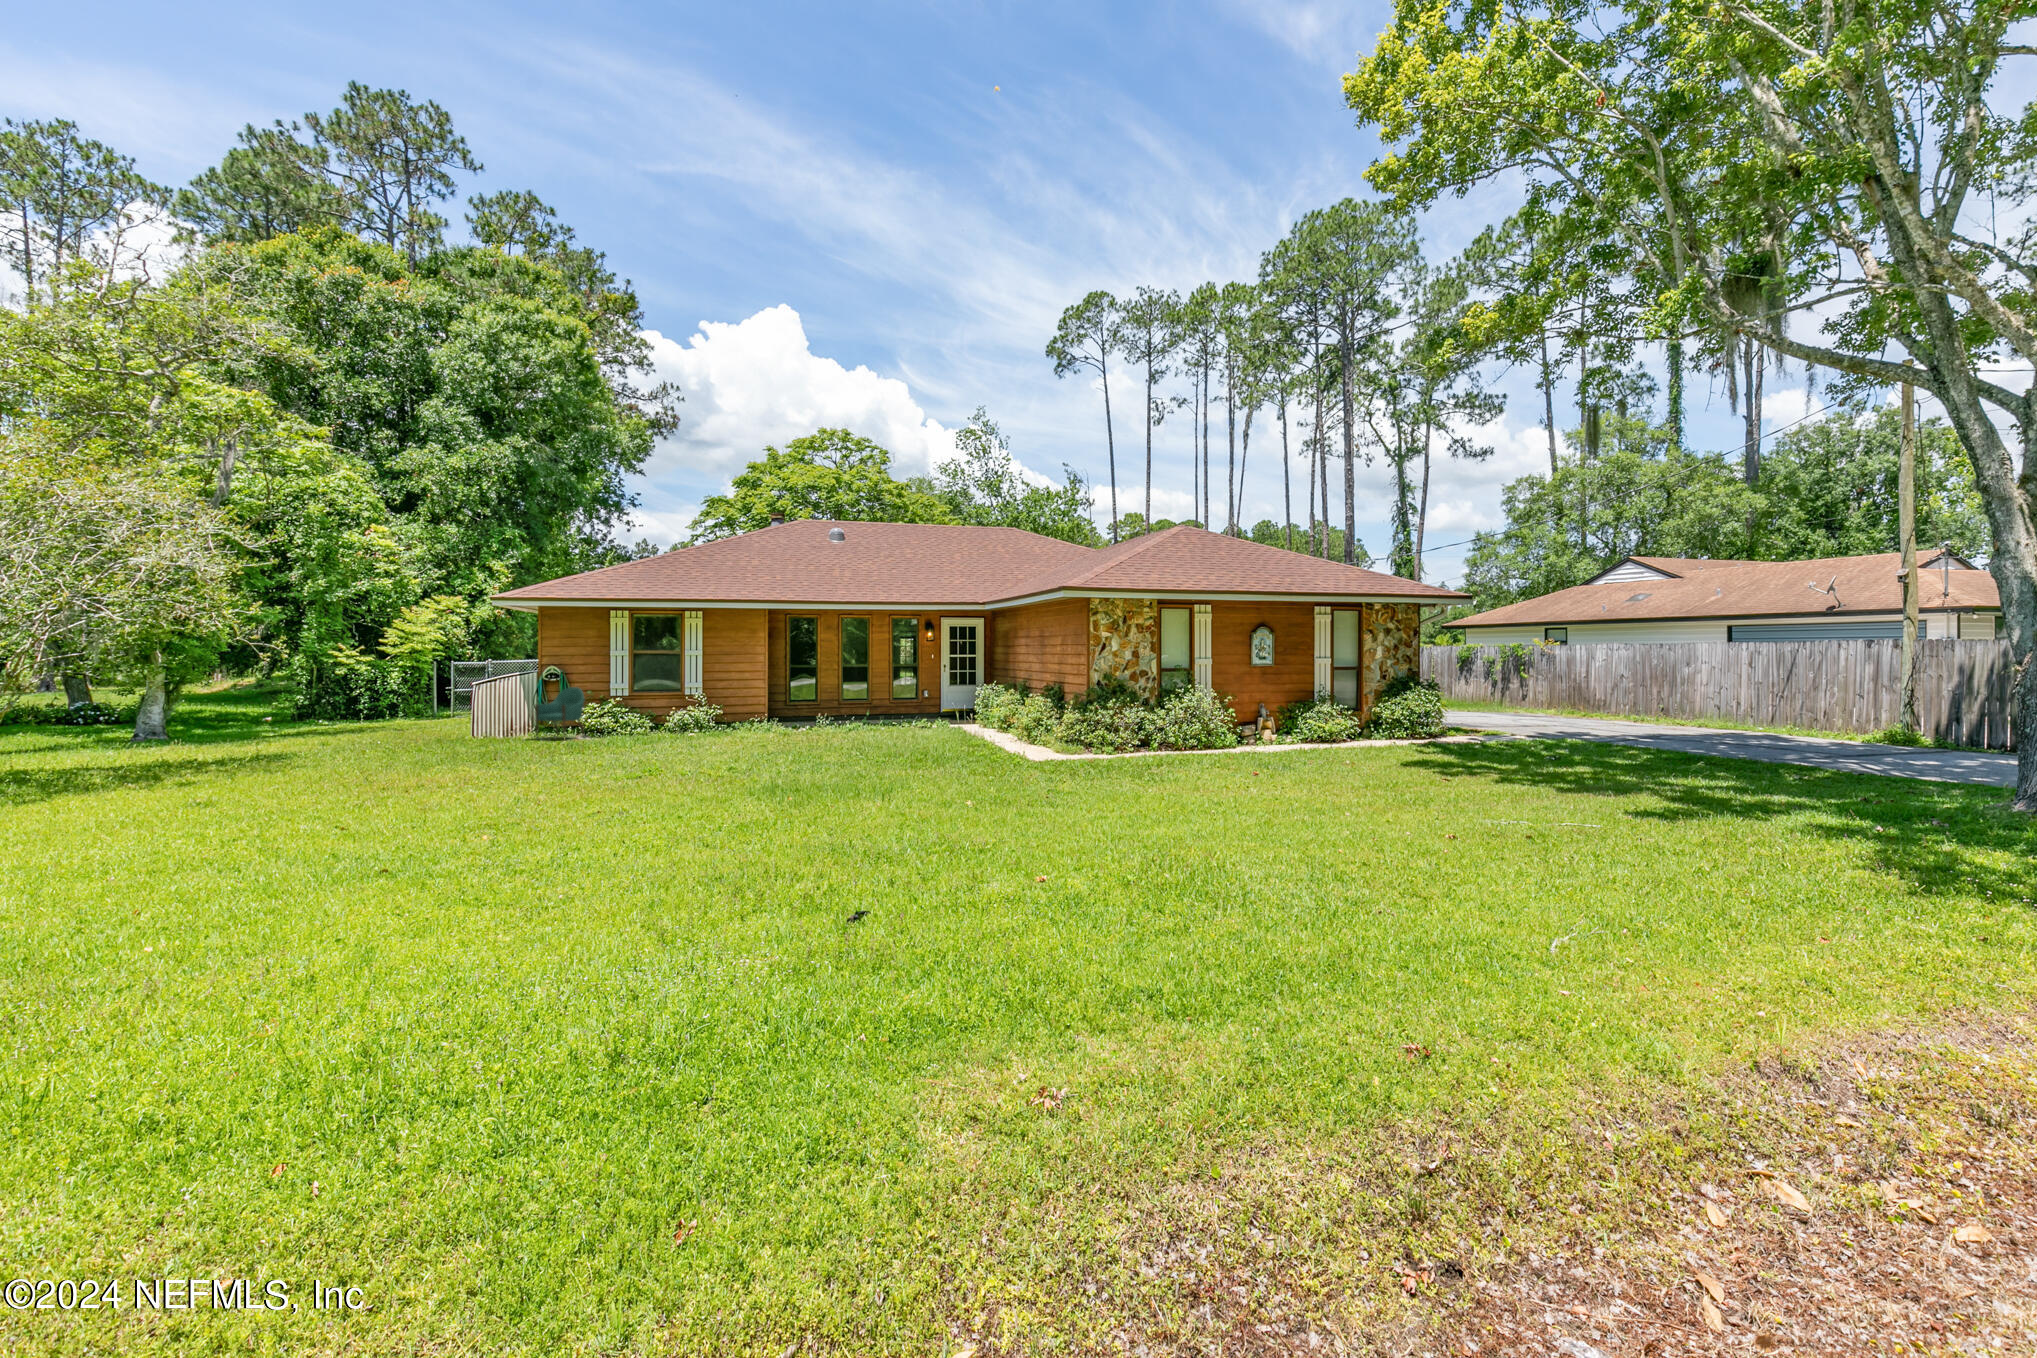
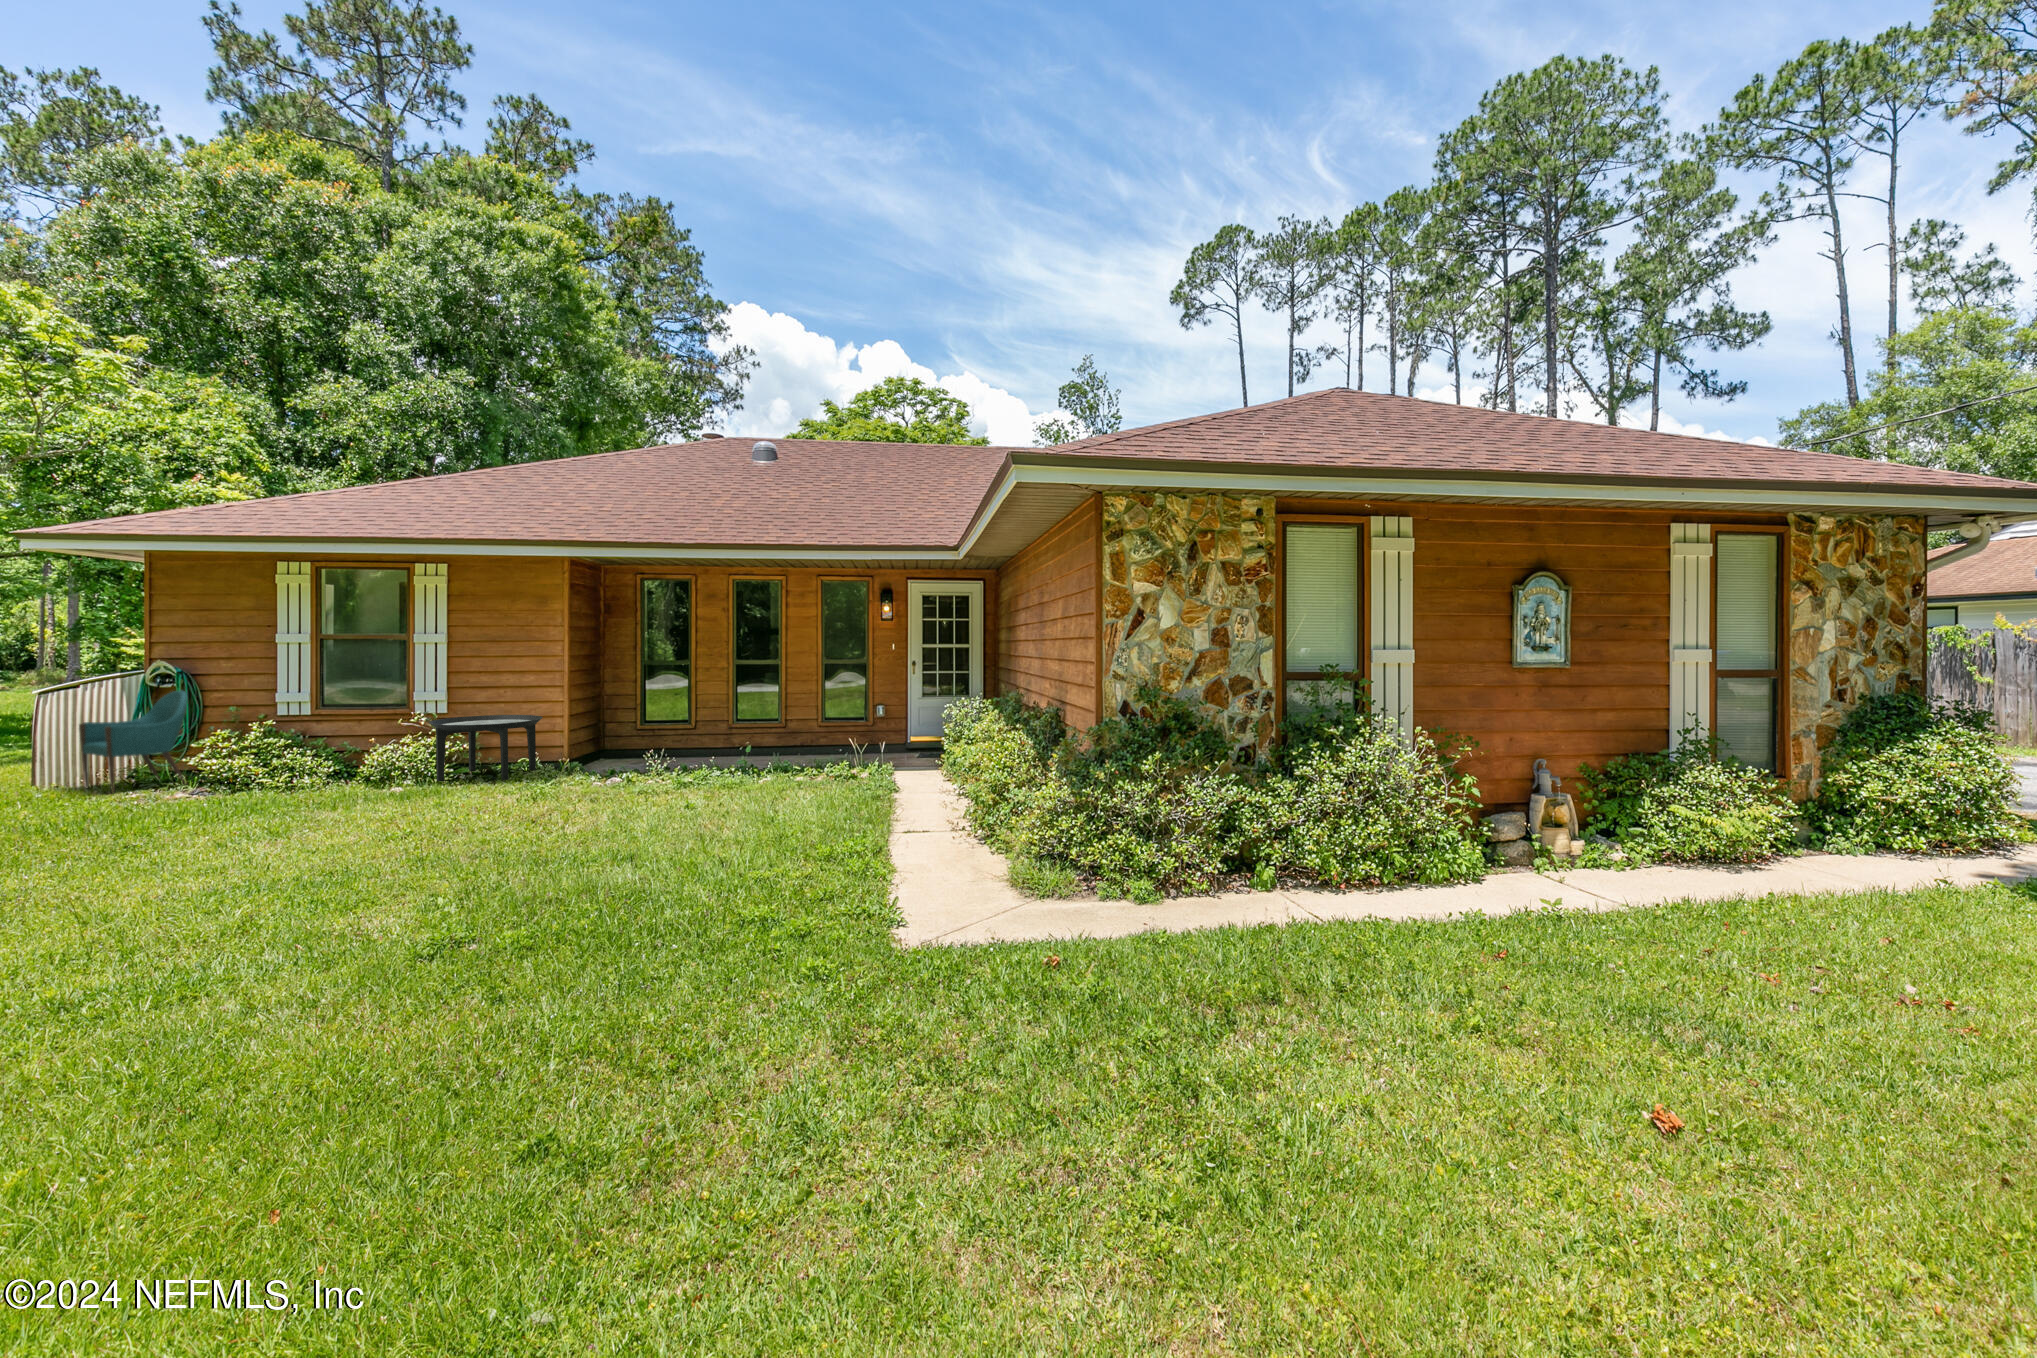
round table: none [708,700,763,734] -> present [429,715,543,781]

